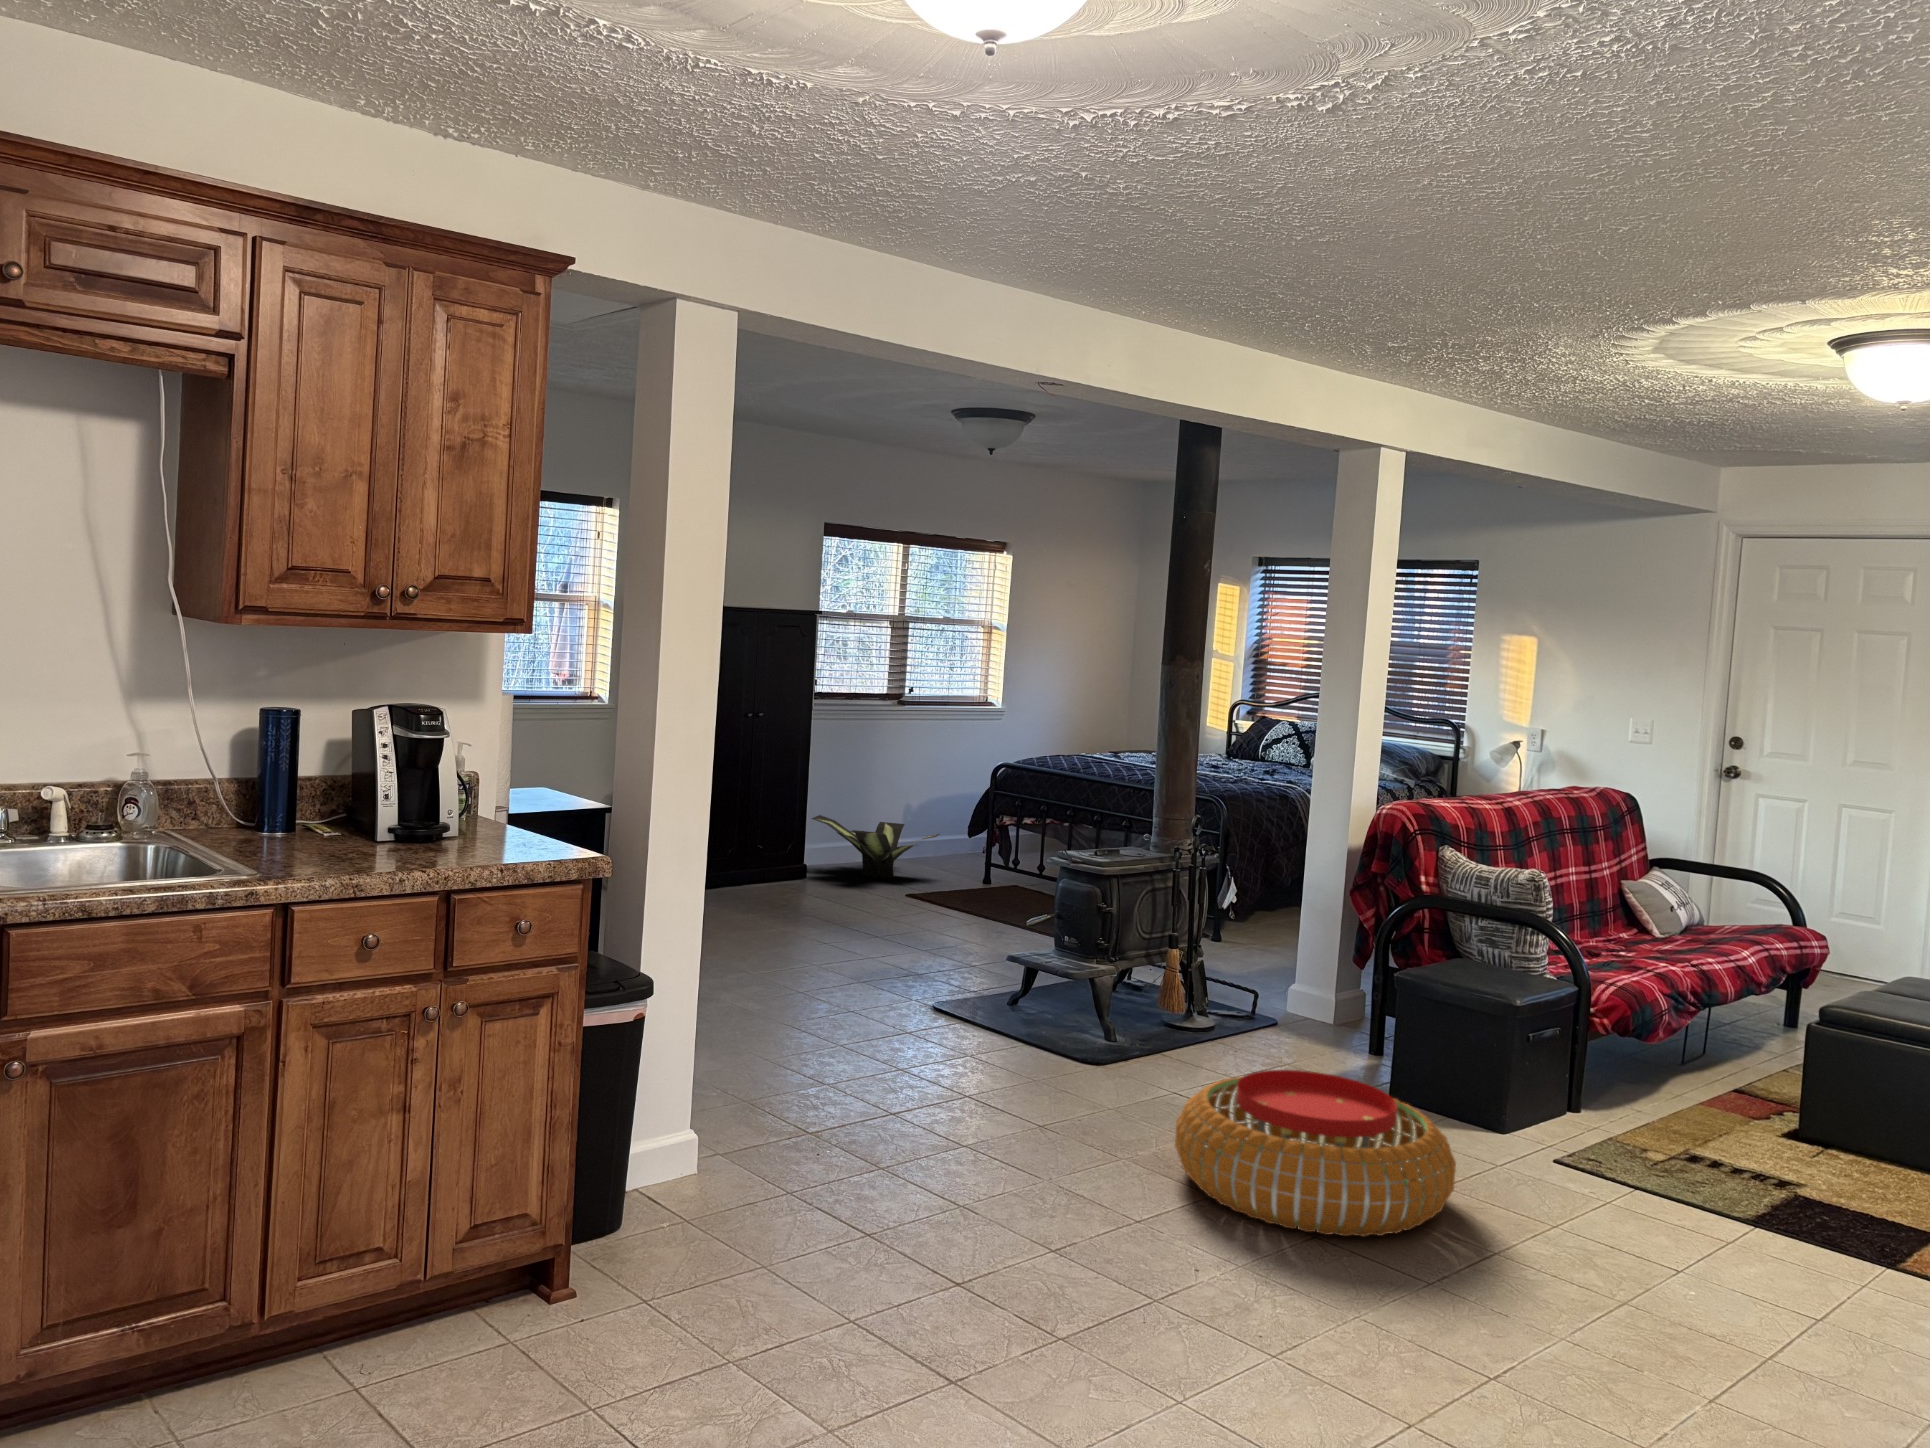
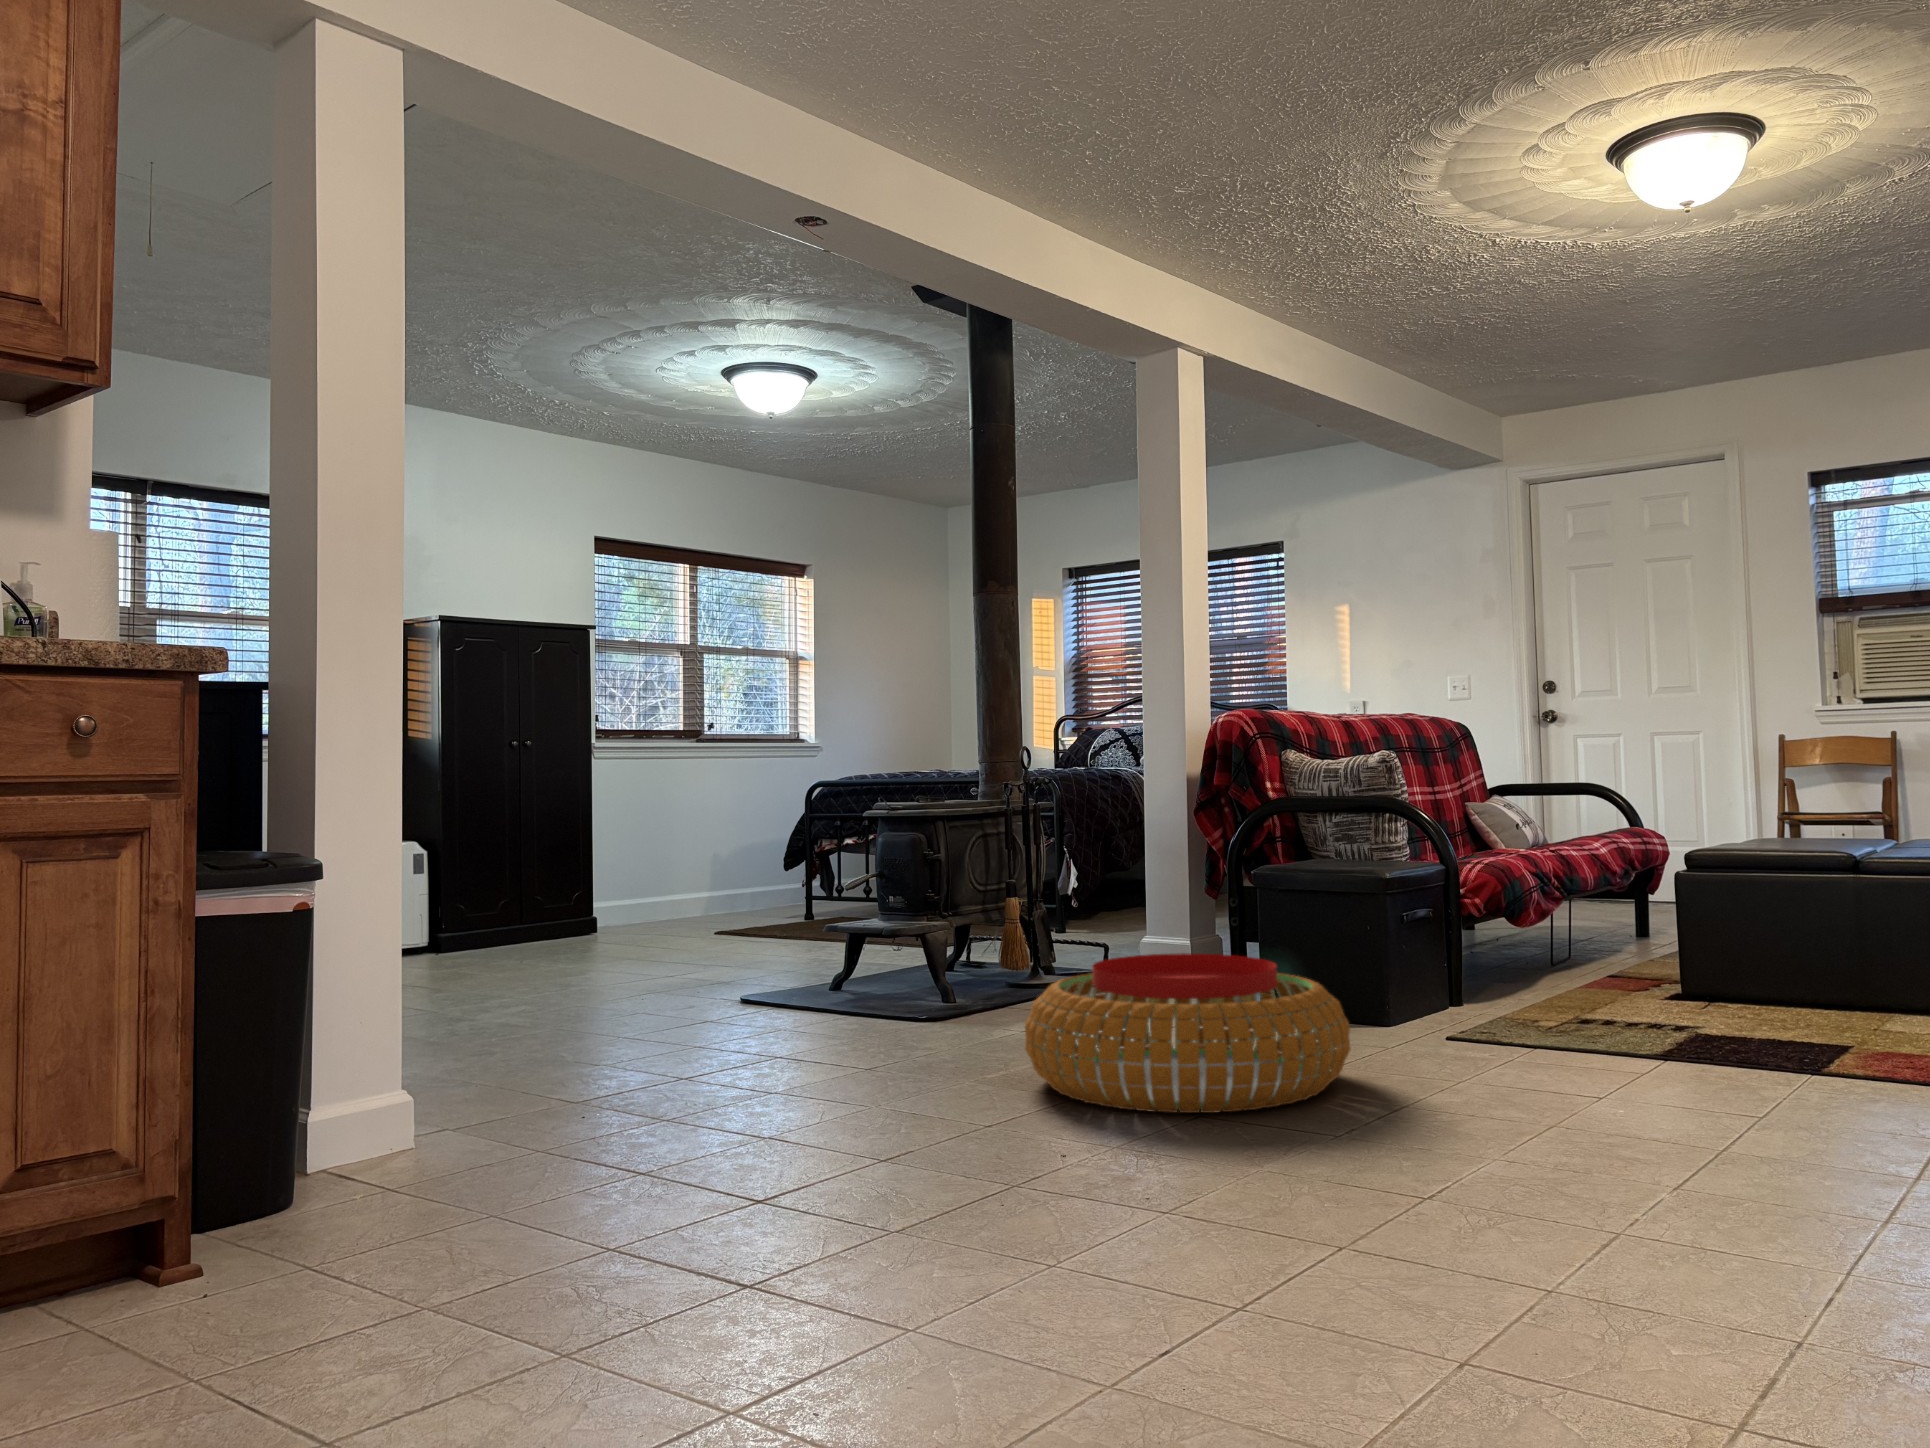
potted plant: present [812,815,940,878] -> none [605,861,755,924]

